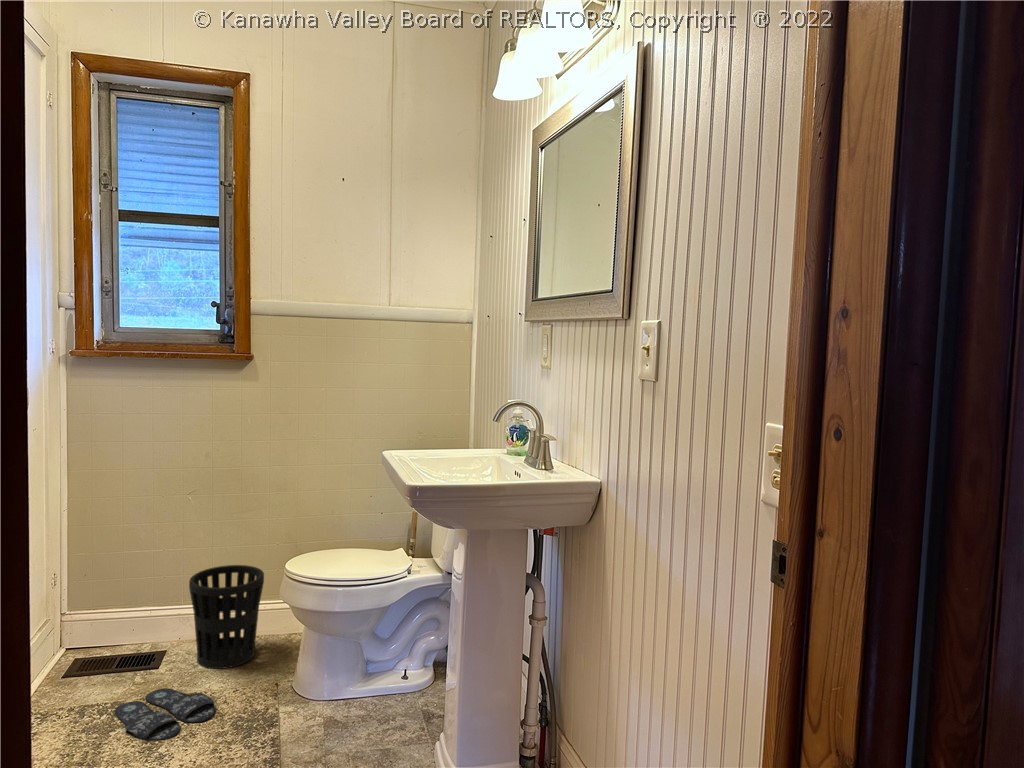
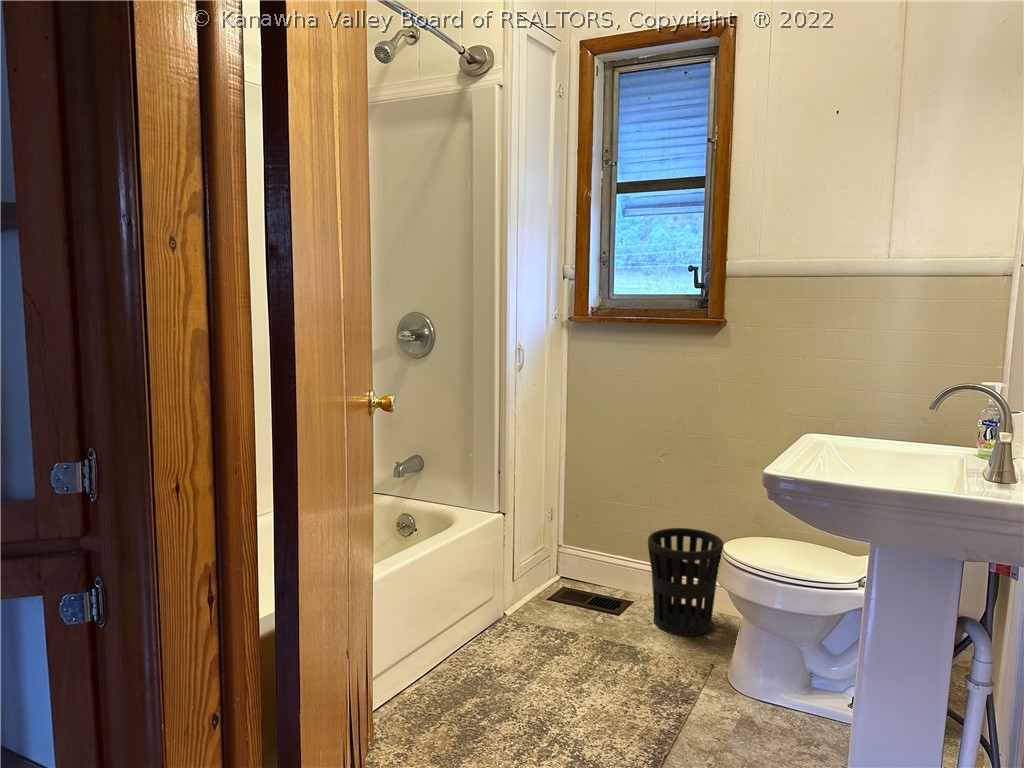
slippers: present [114,688,215,741] -> none [566,633,646,678]

